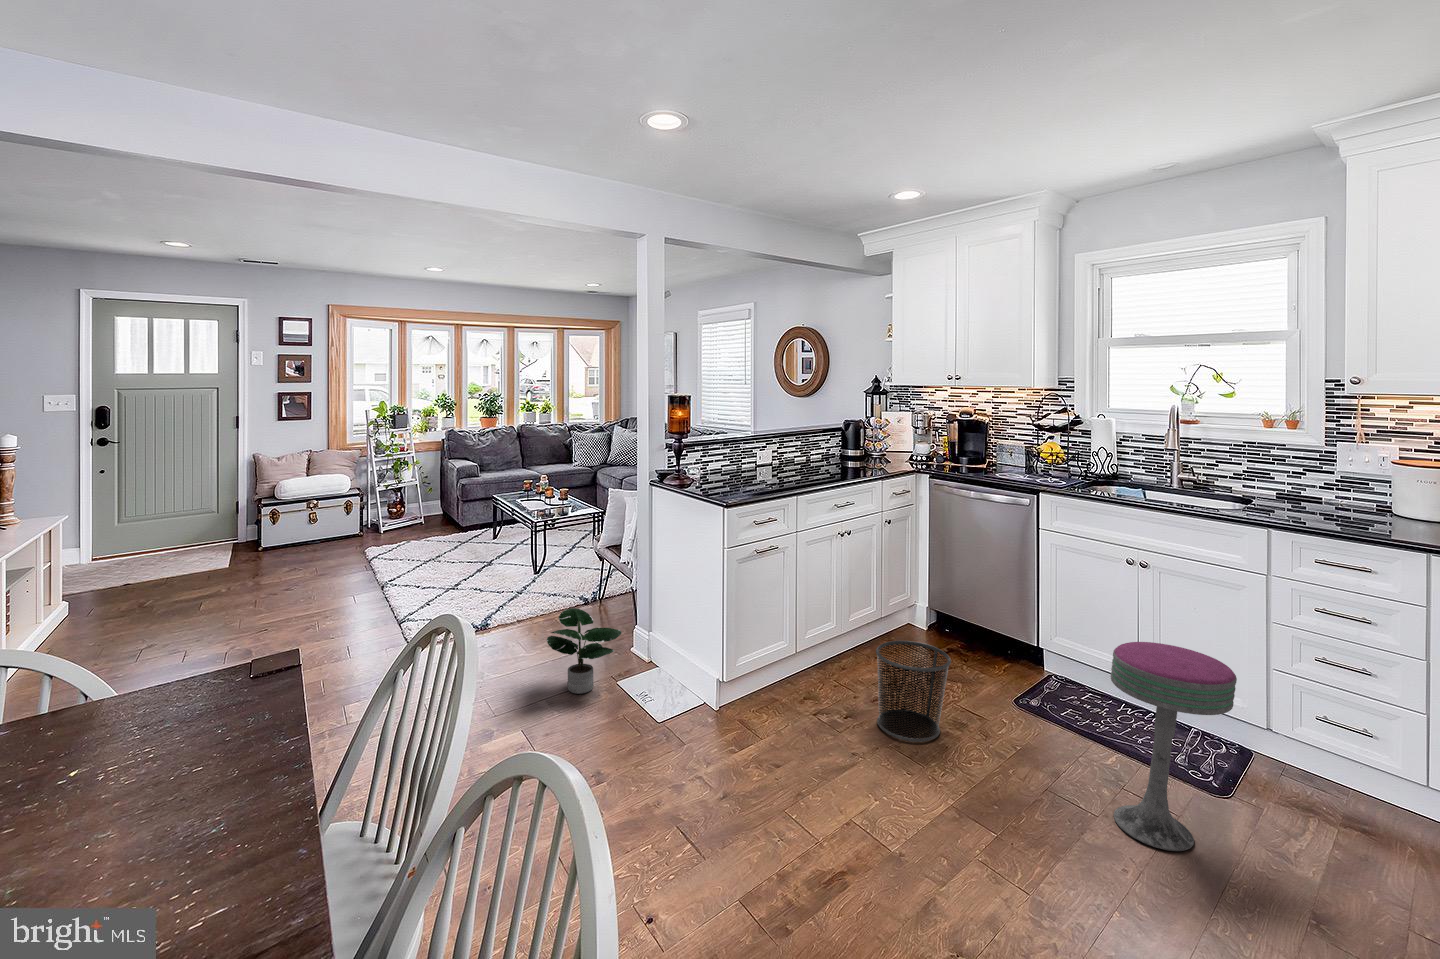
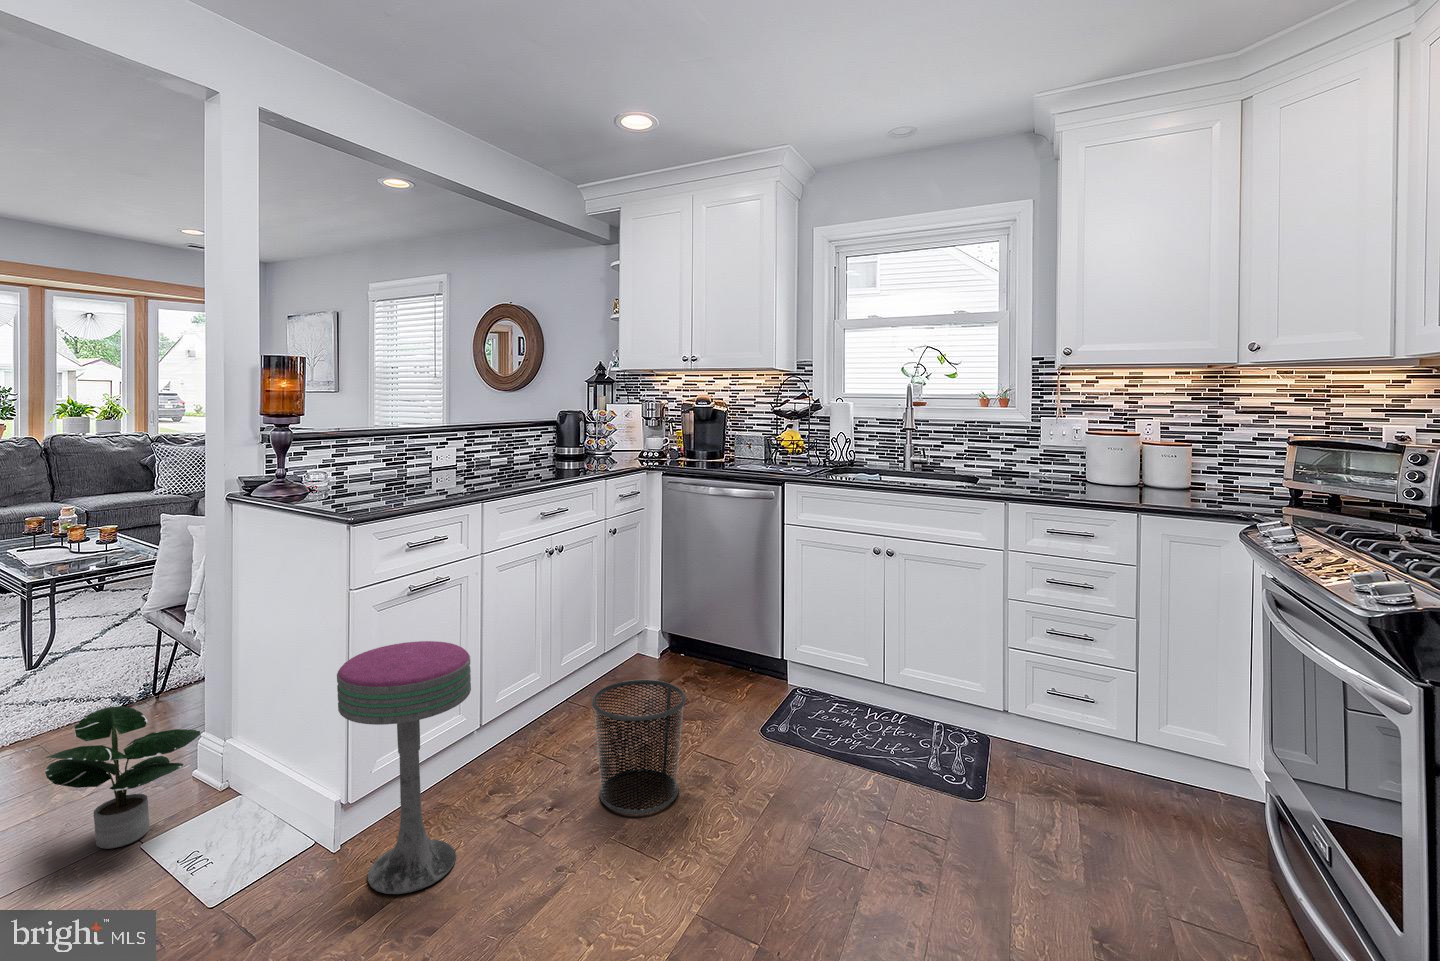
bar stool: present [1111,642,1237,851] -> present [337,641,471,894]

